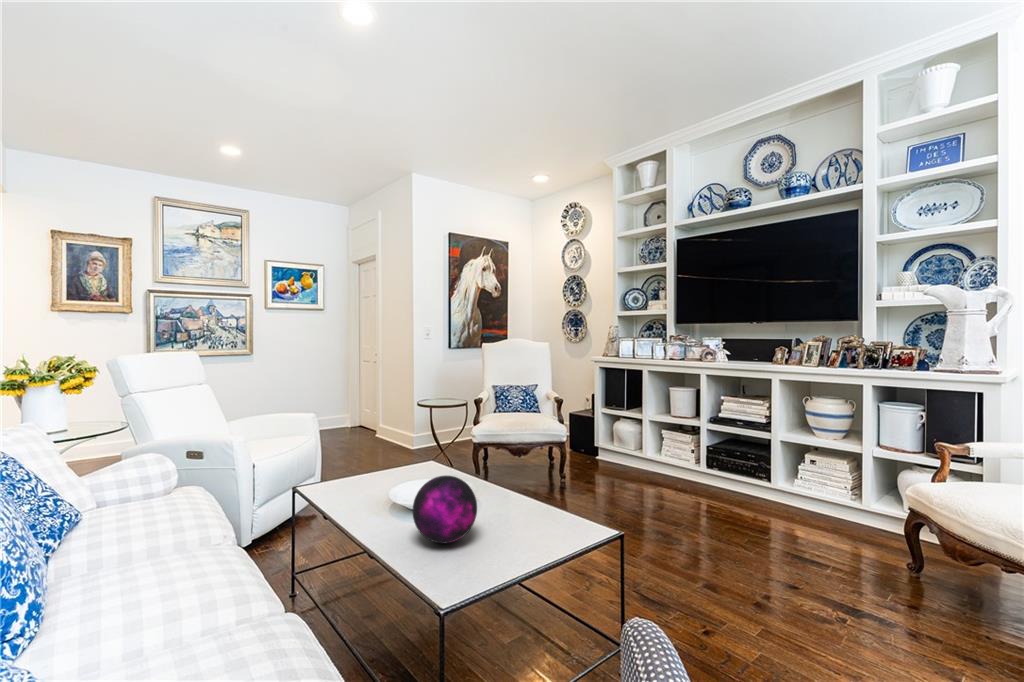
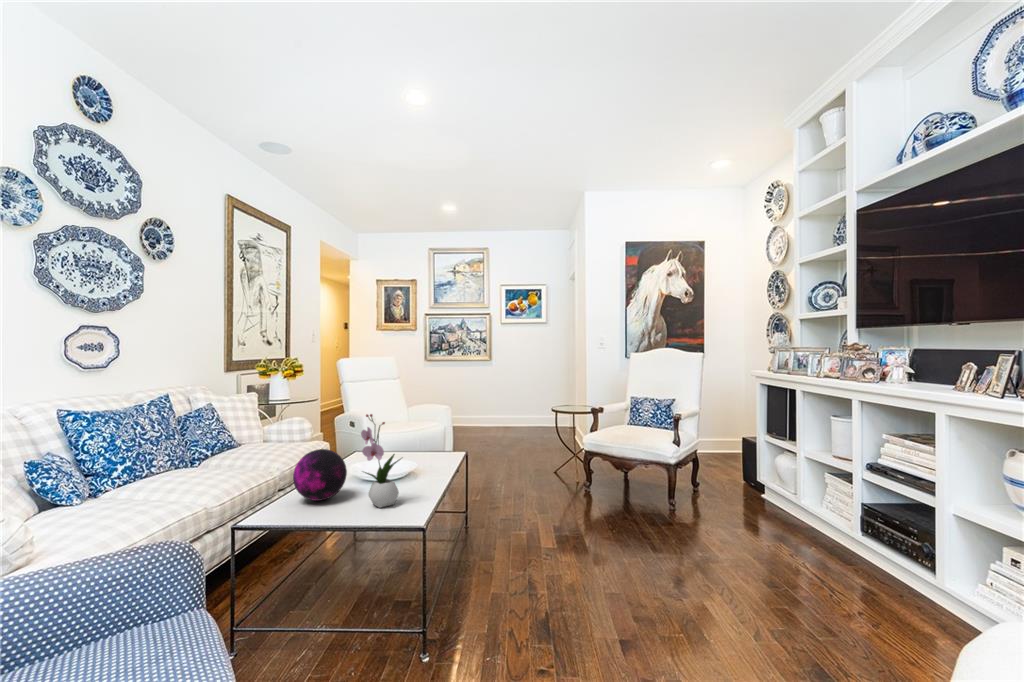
flower arrangement: none [505,422,541,526] -> present [361,414,401,508]

